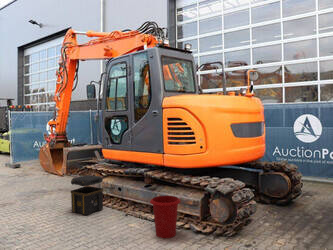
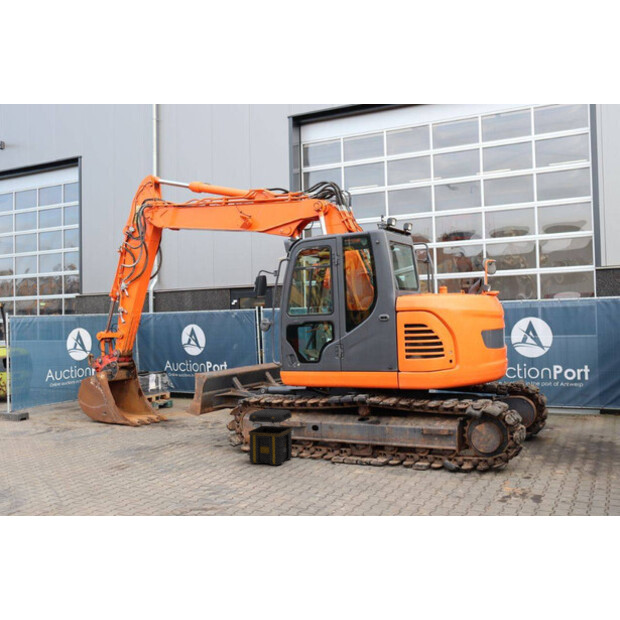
waste bin: present [150,196,181,238] -> none [393,426,434,479]

